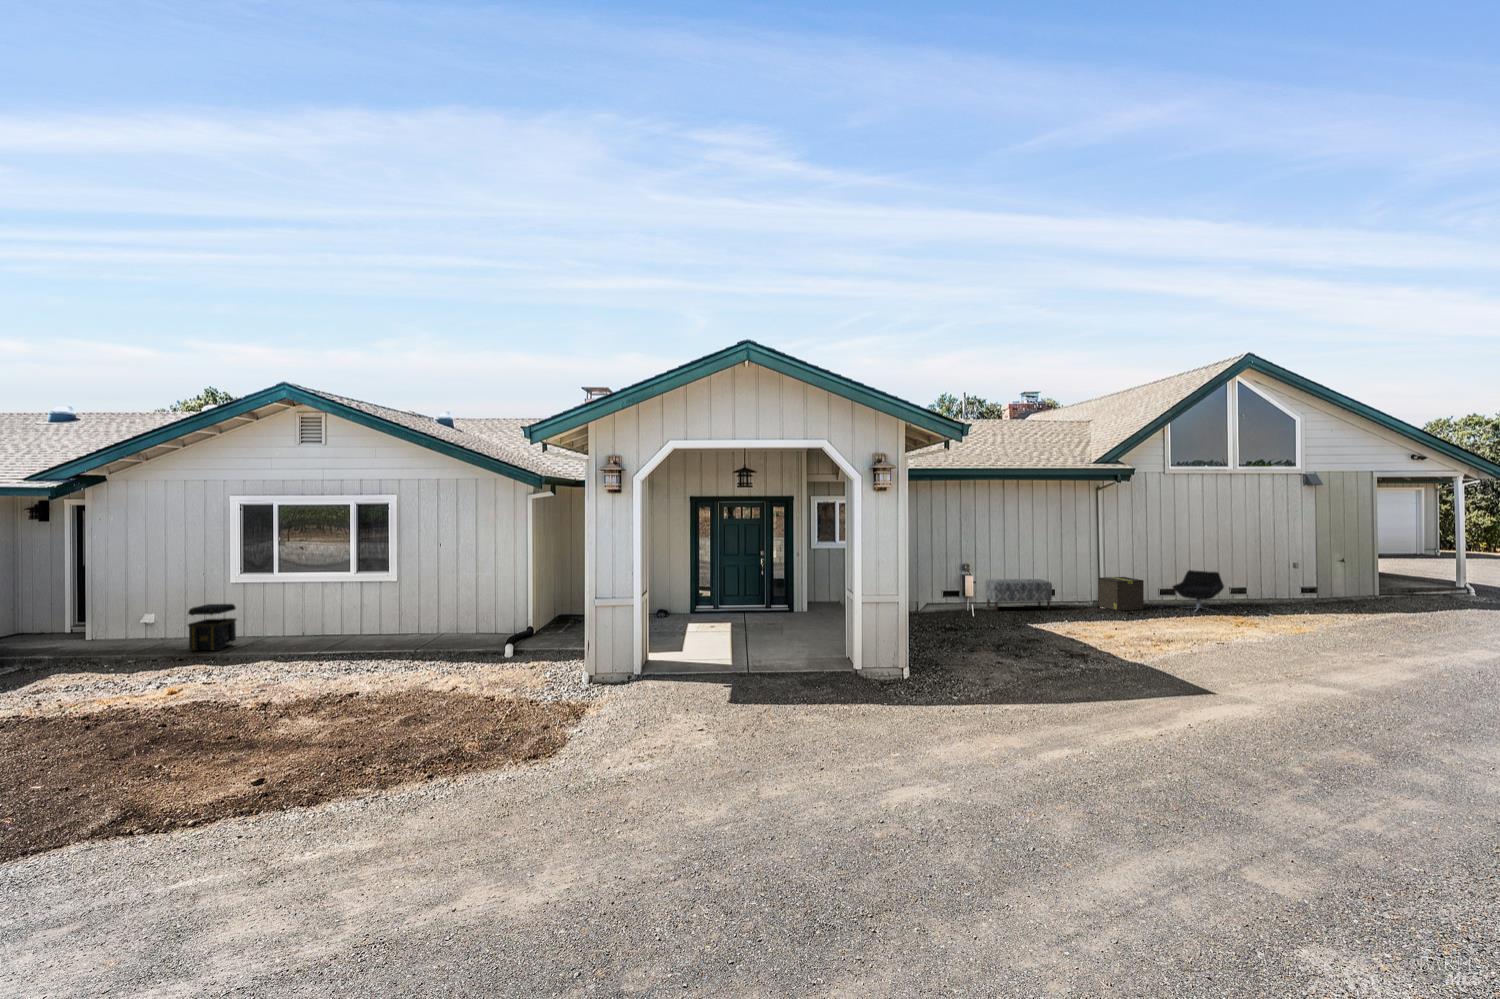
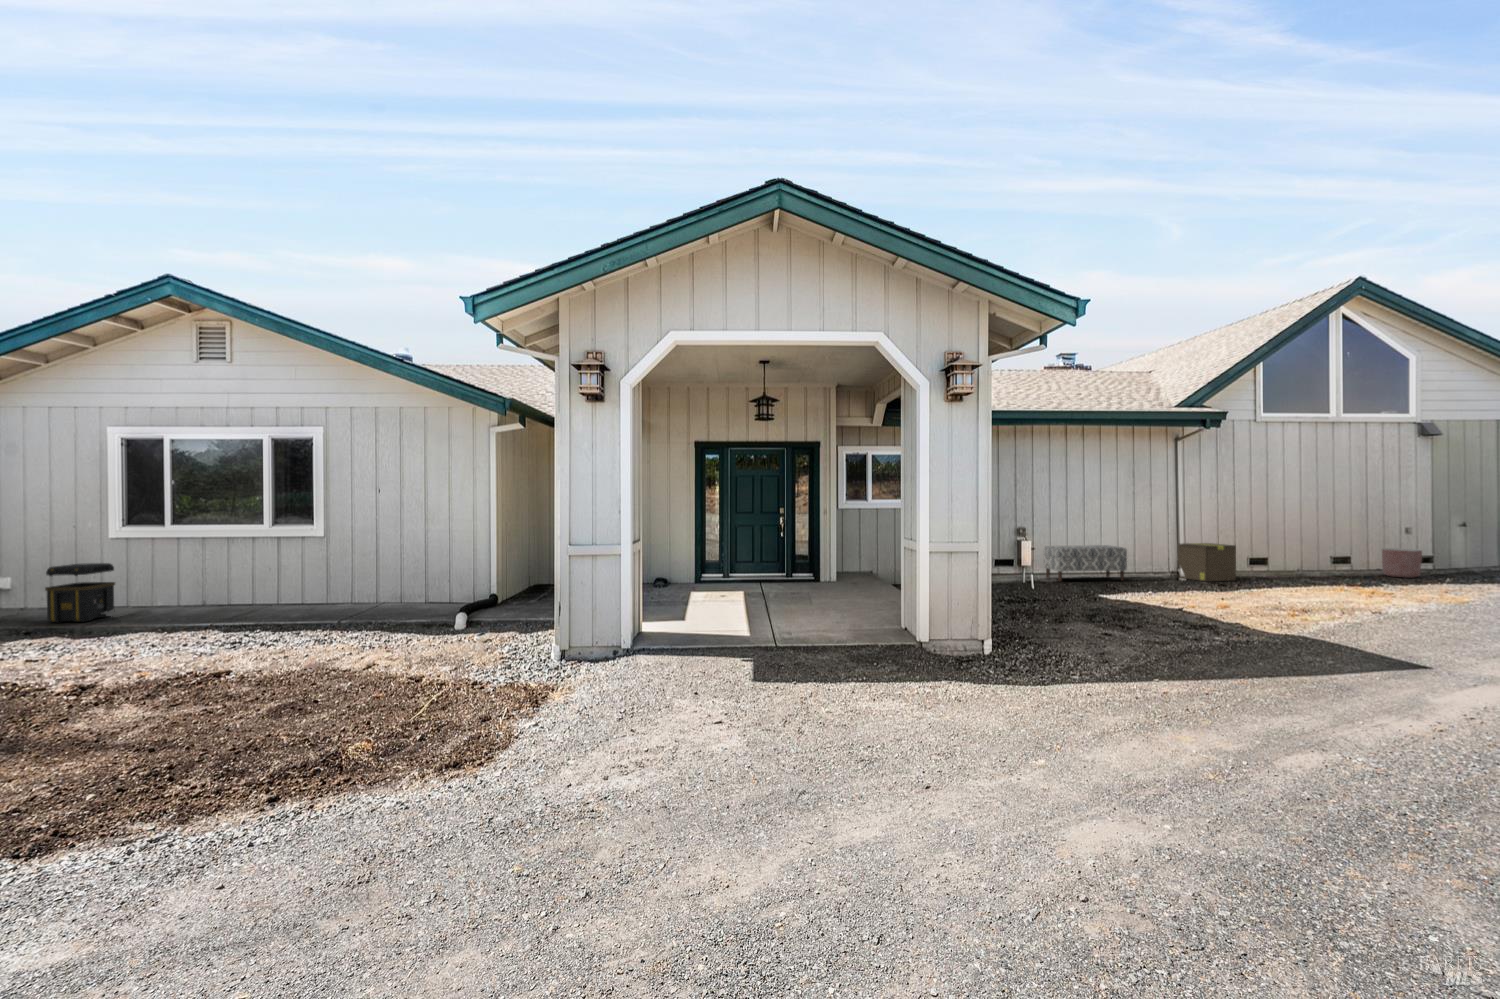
lounge chair: present [1173,570,1224,611] -> none [1269,535,1333,583]
planter: none [1271,581,1302,606] -> present [1382,548,1422,578]

